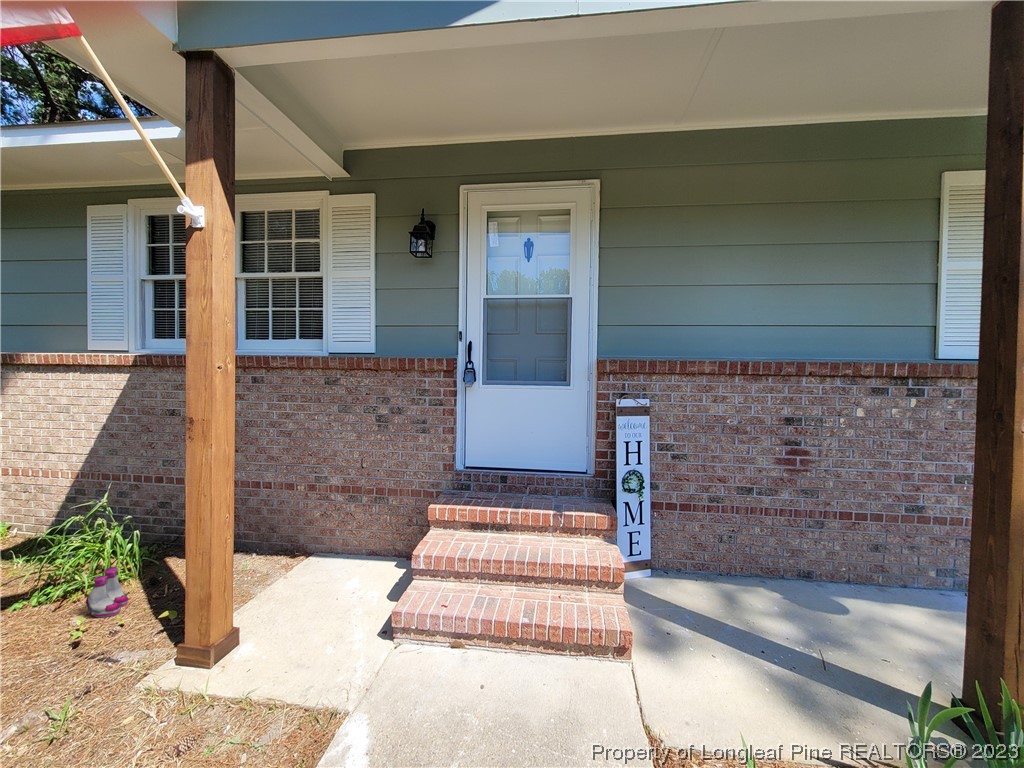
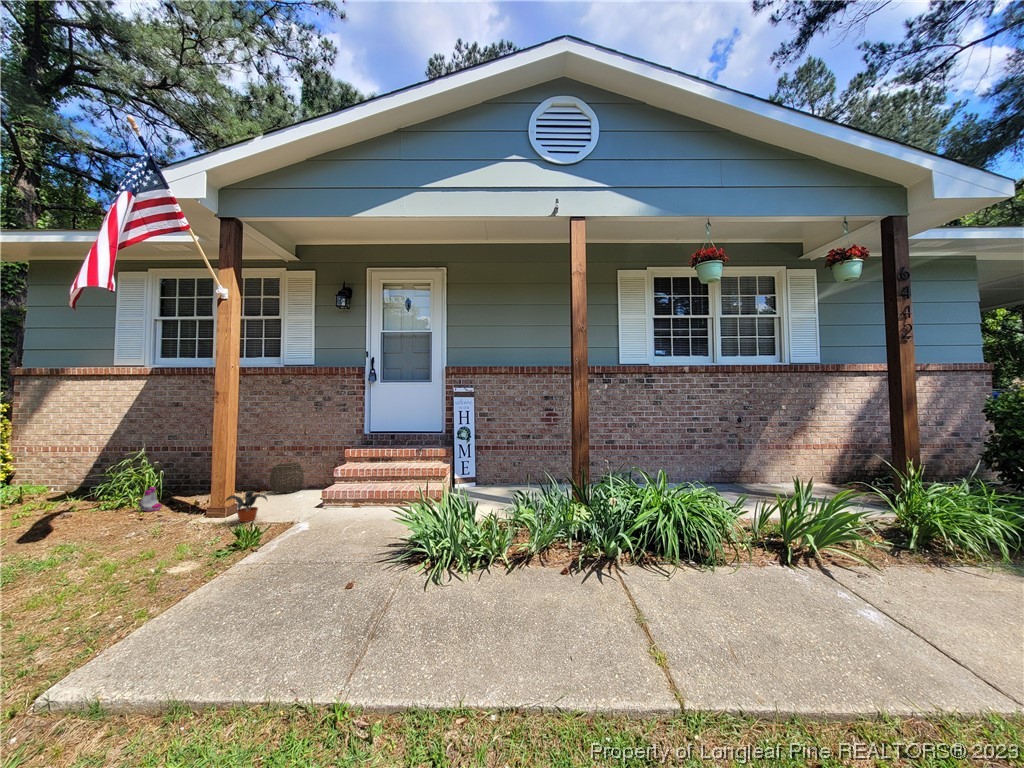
woven basket: none [304,516,361,576] -> present [269,463,304,493]
potted plant: none [192,619,282,701] -> present [225,491,267,522]

